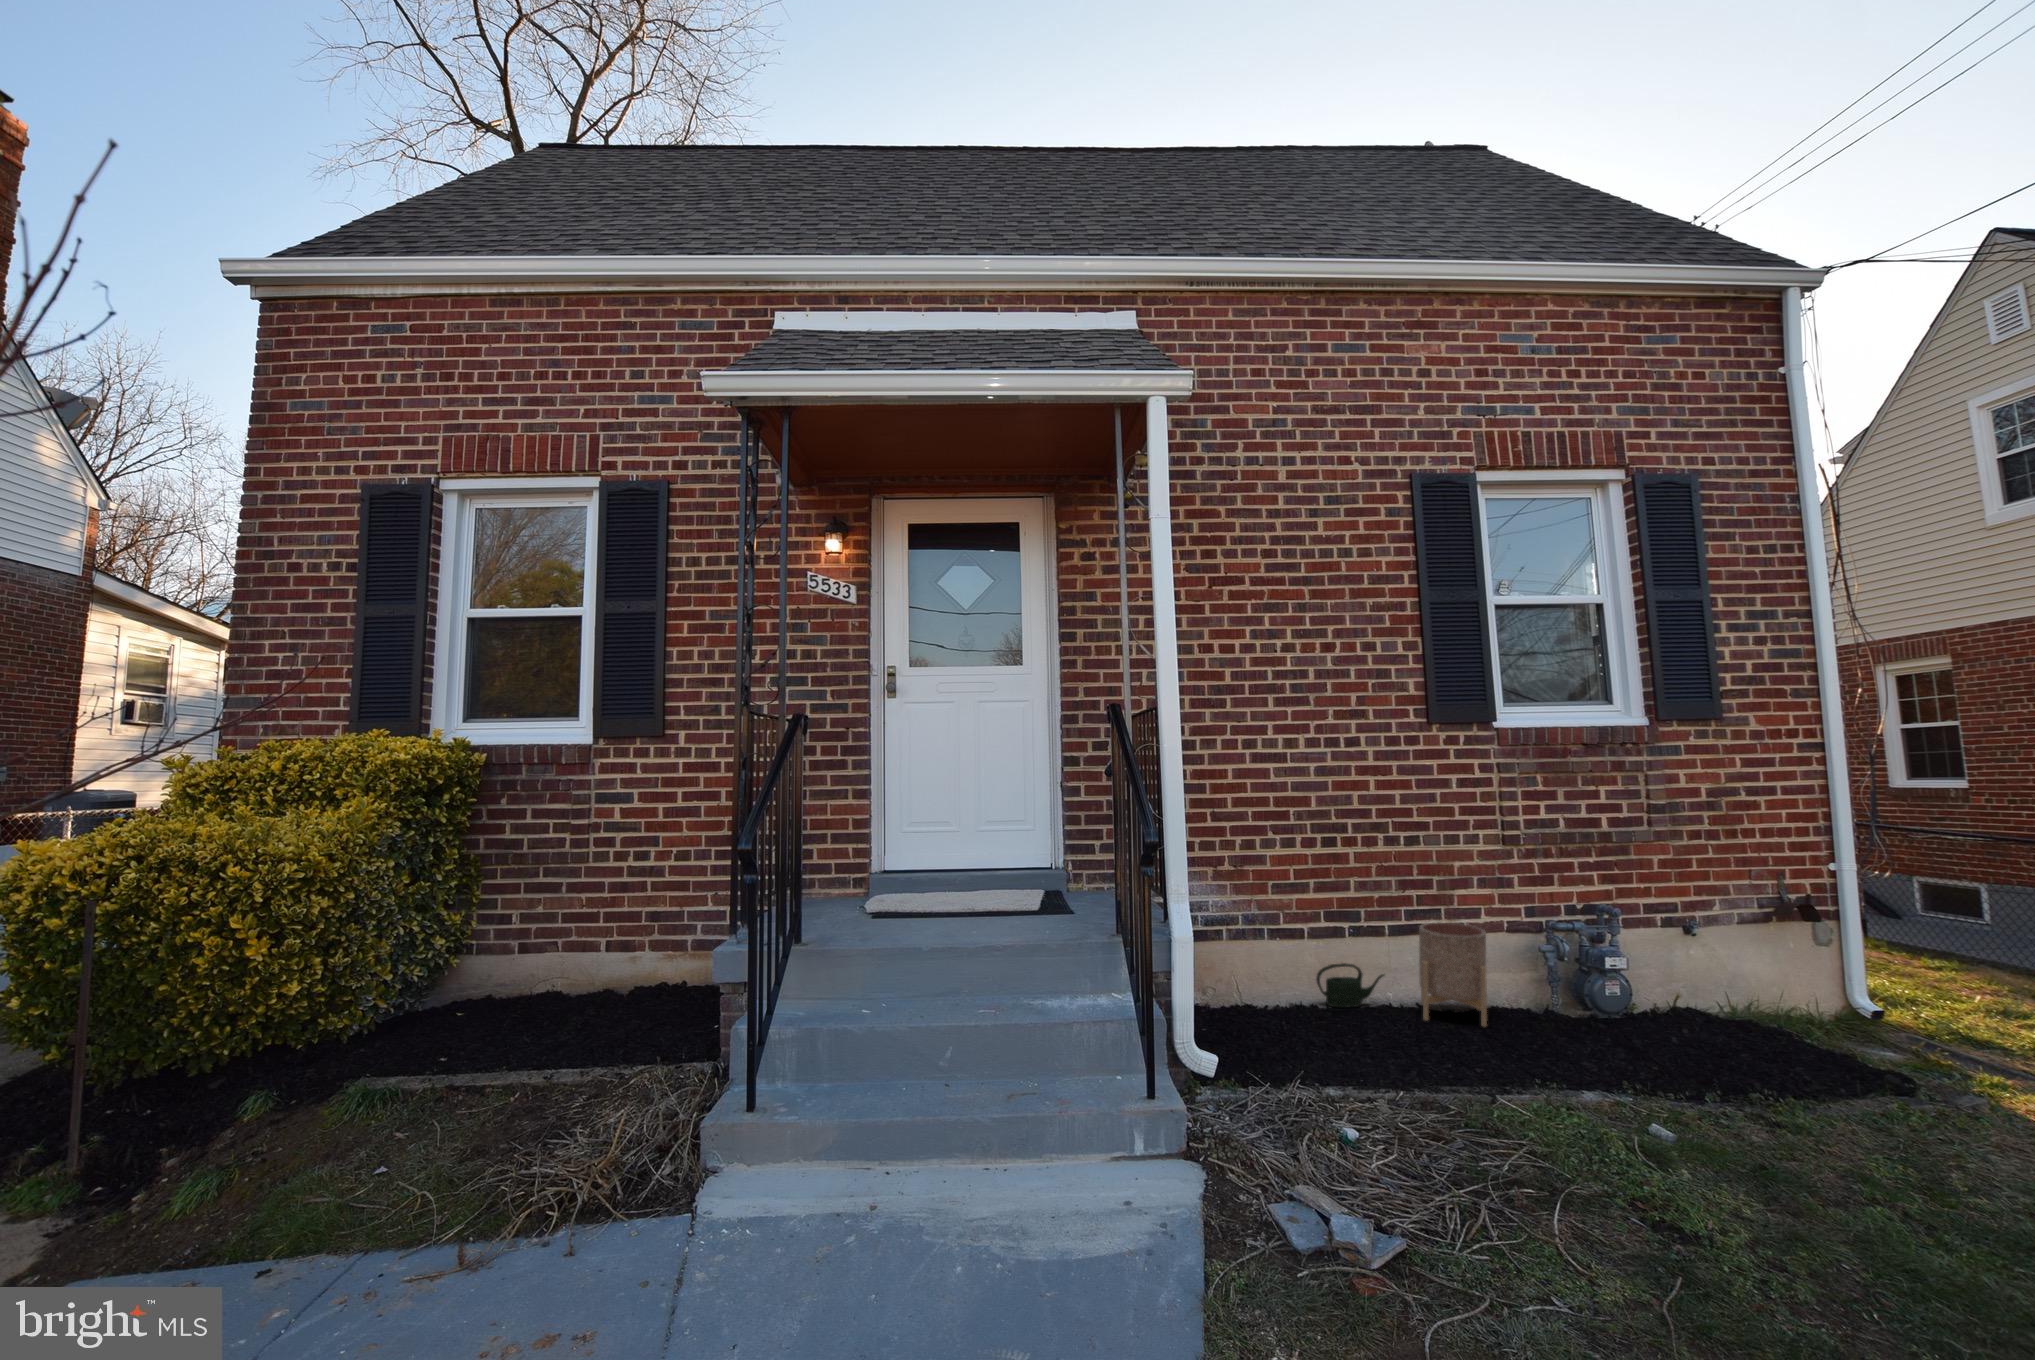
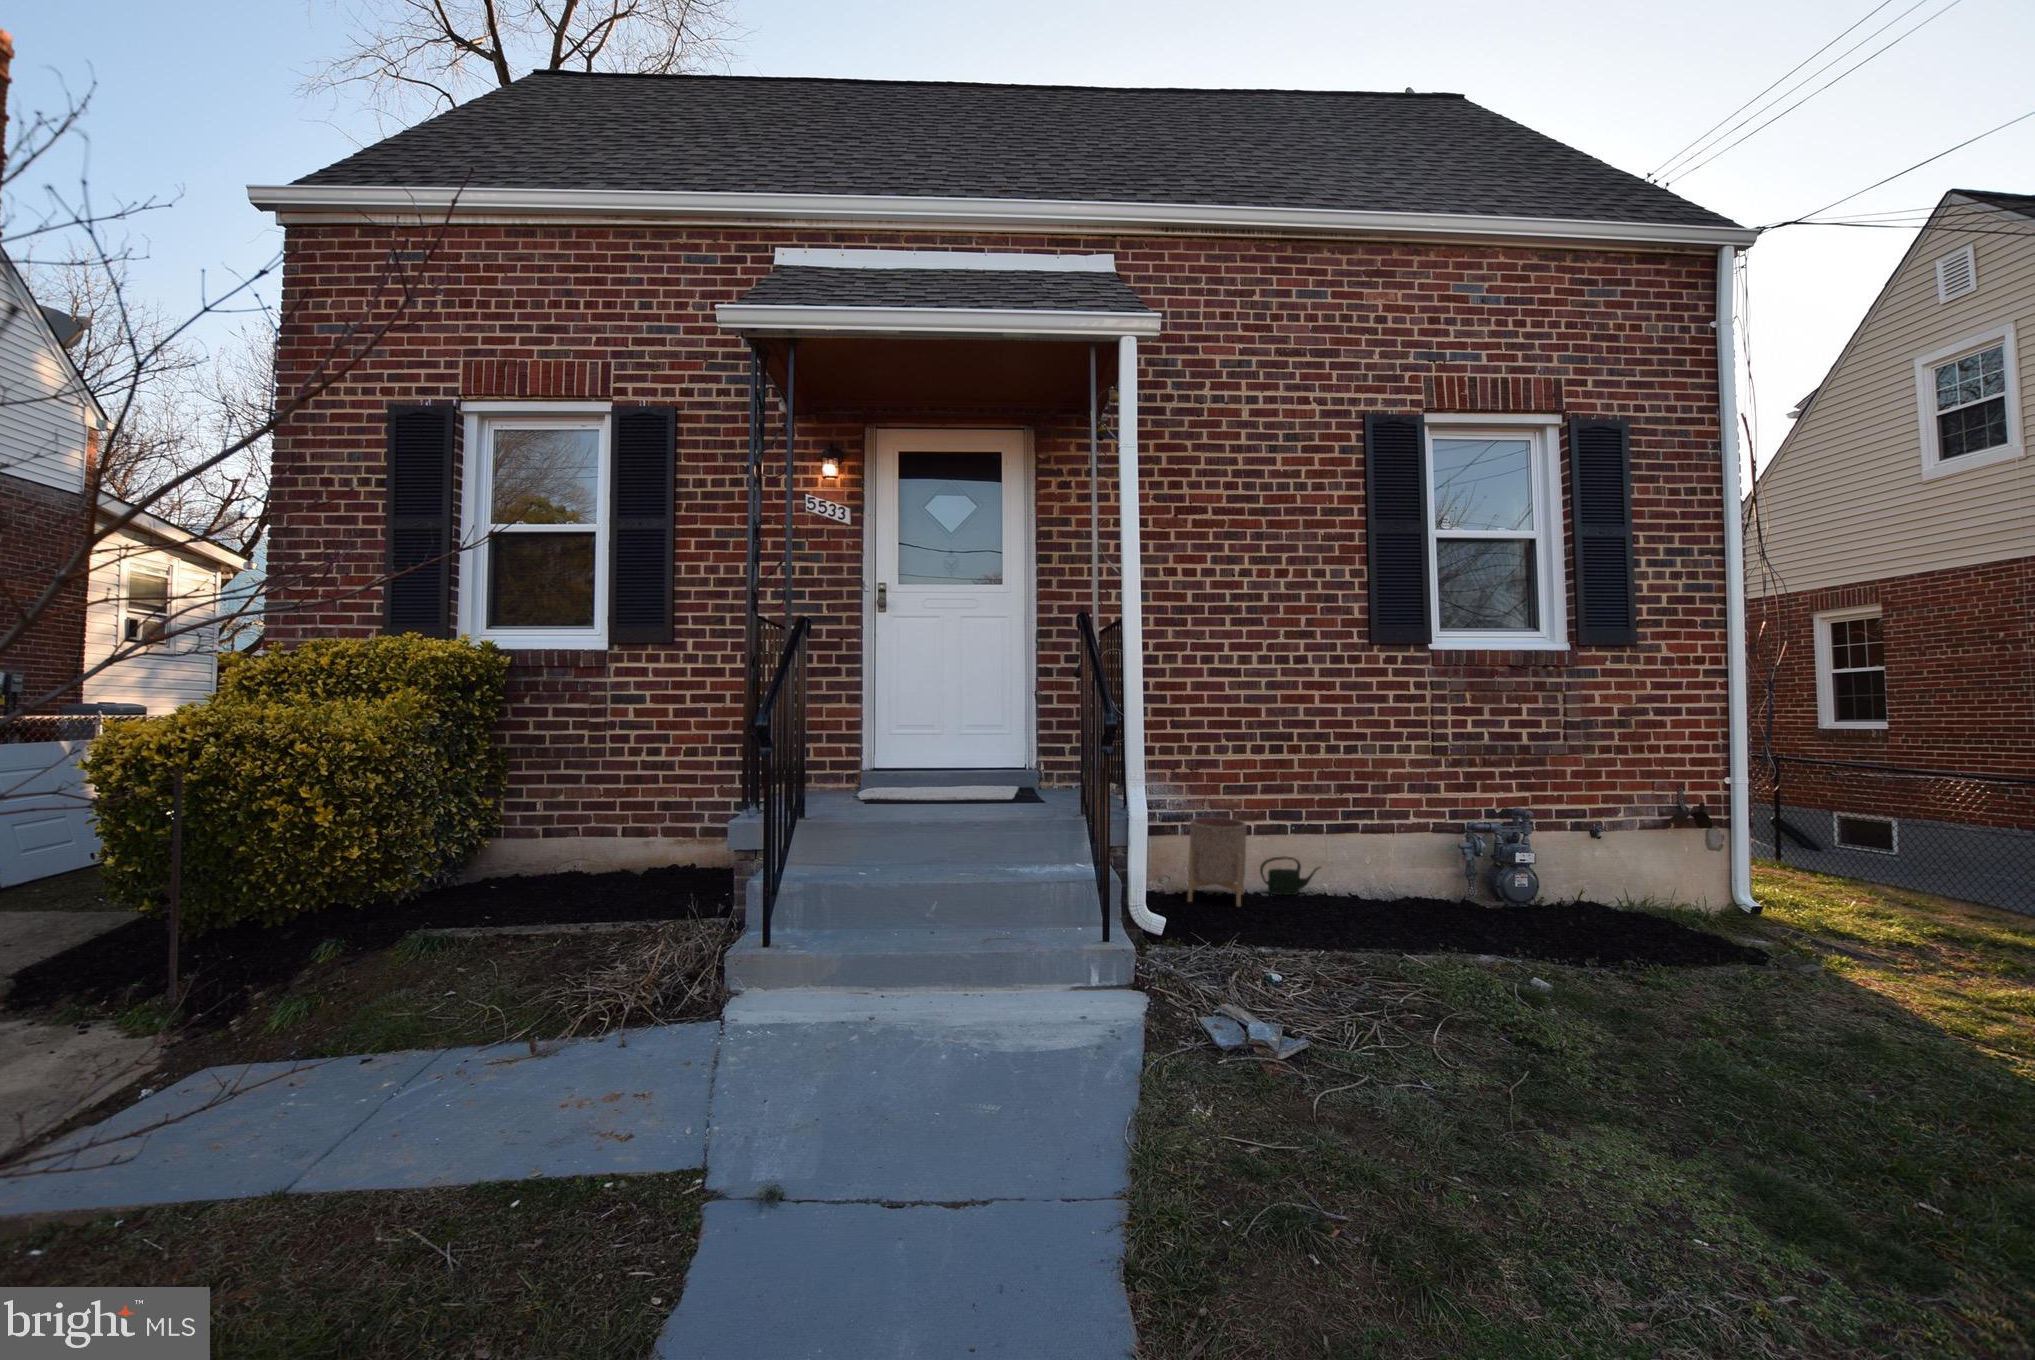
planter: present [1419,922,1487,1027] -> present [1188,817,1246,906]

